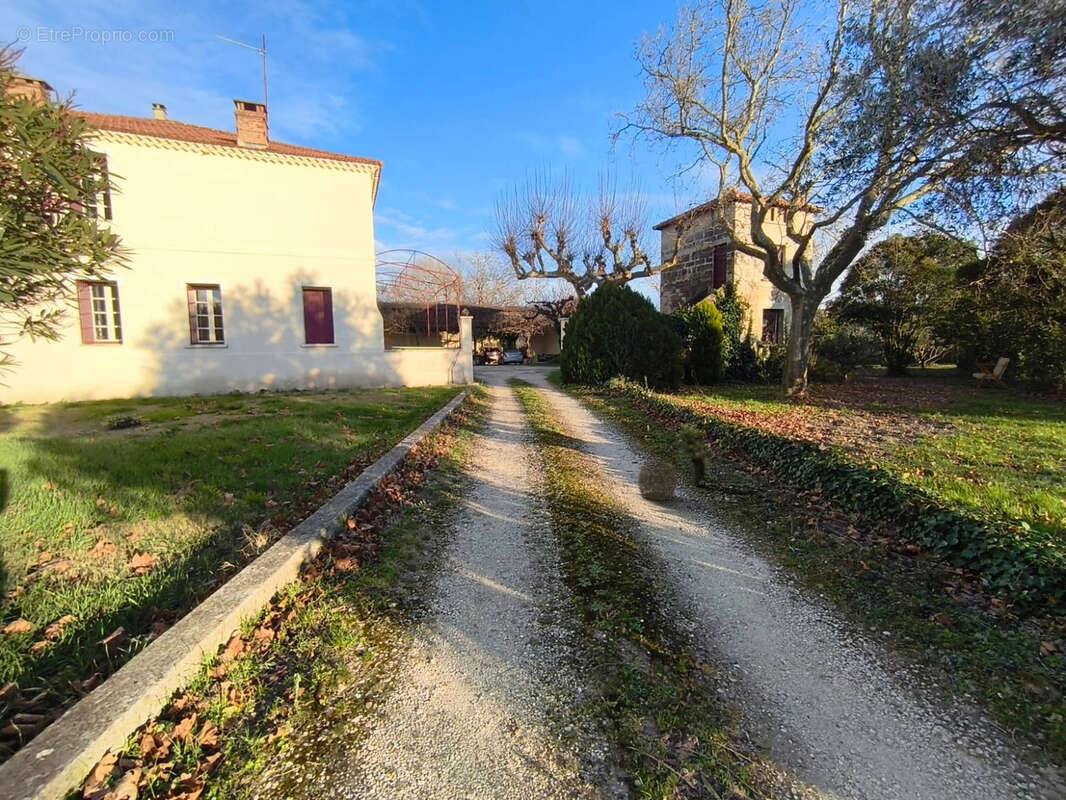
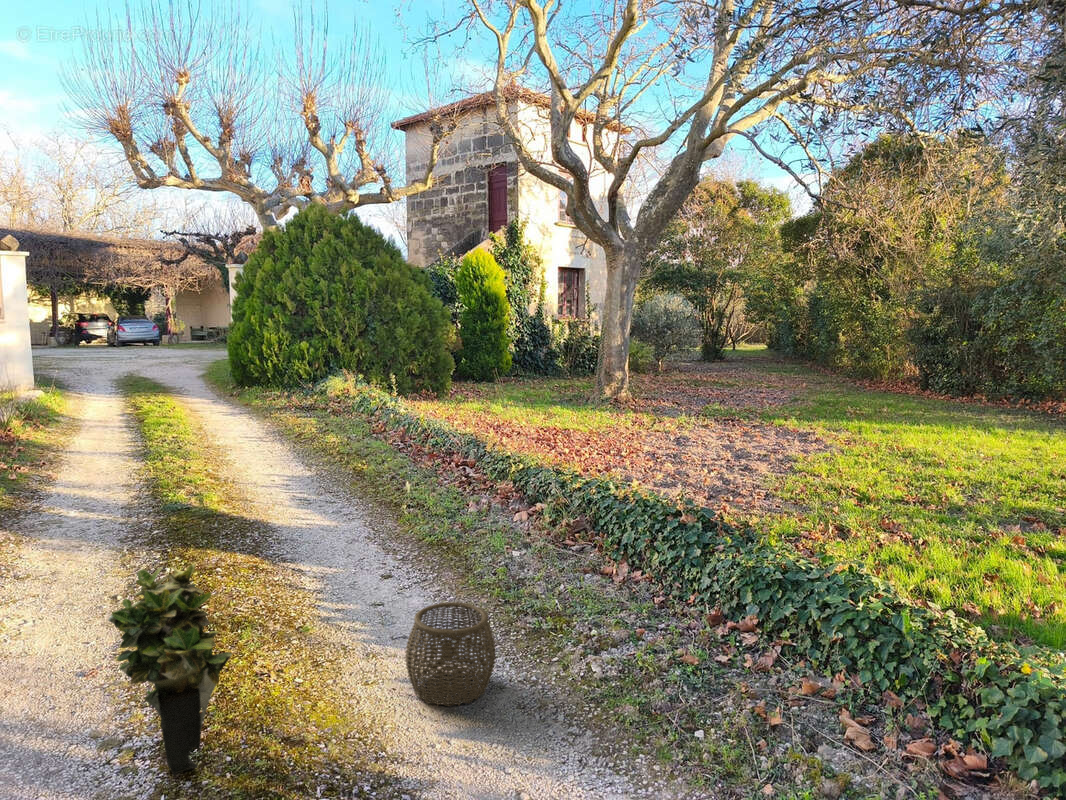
lounge chair: present [973,358,1009,388] -> none [810,344,850,385]
potted plant: present [677,424,711,486] -> present [108,564,232,775]

